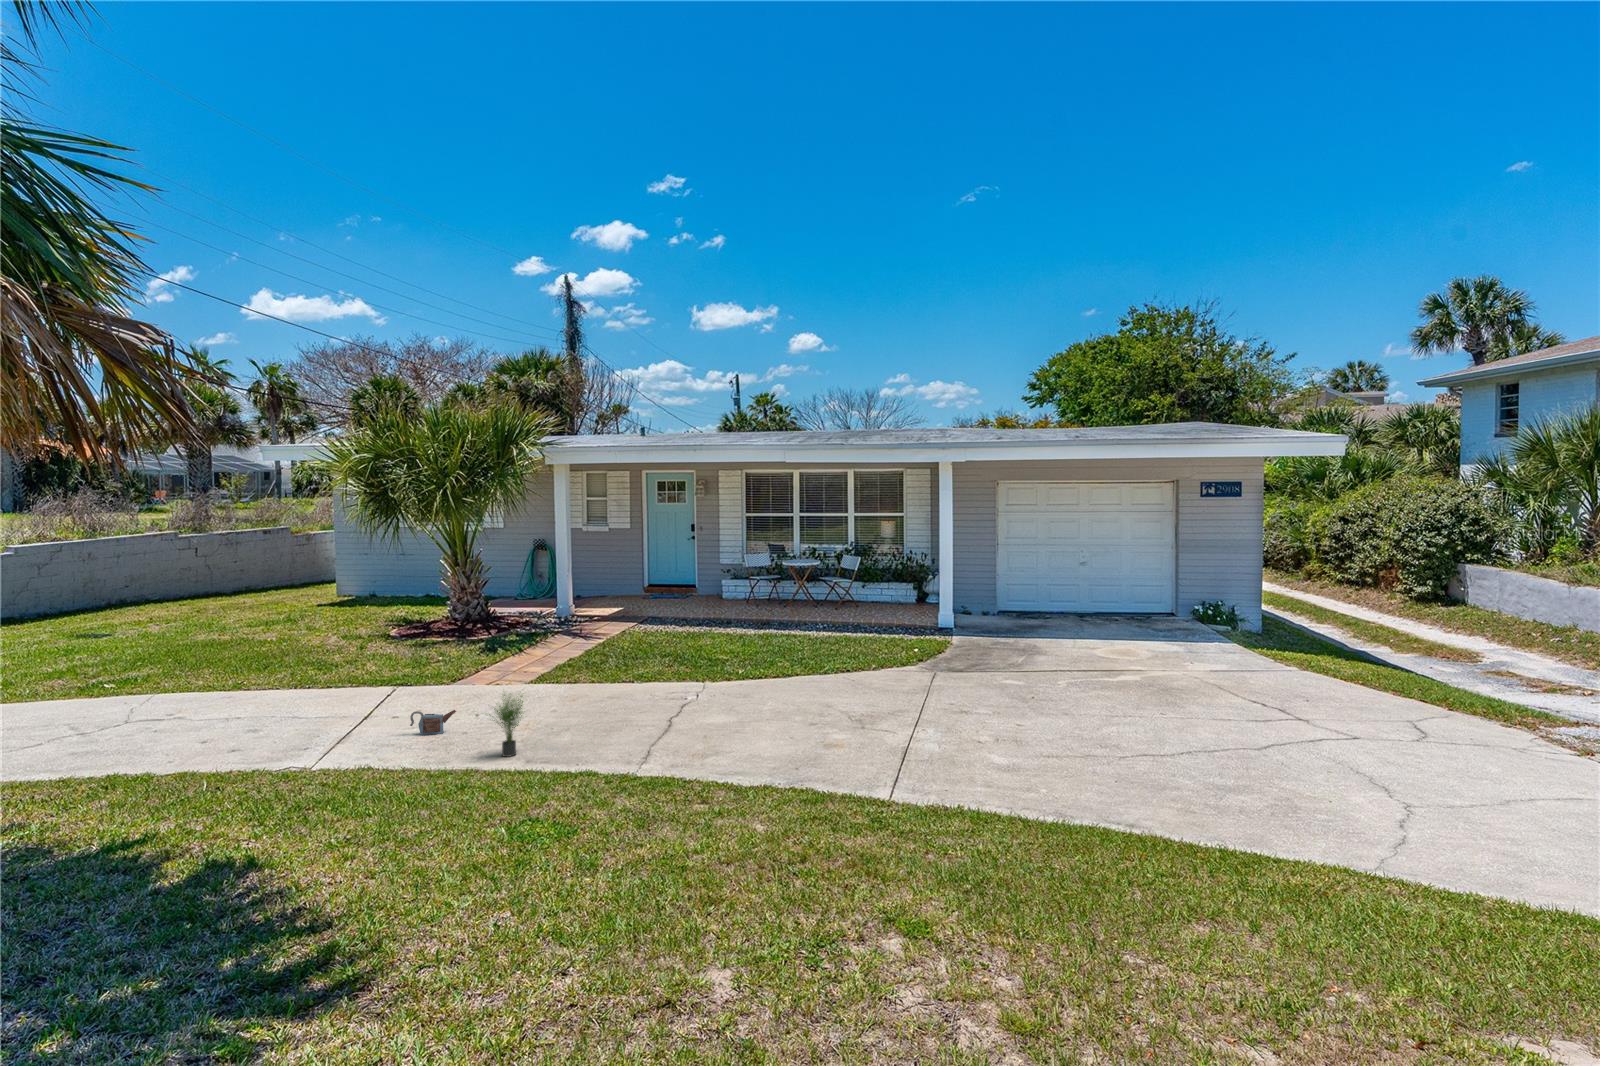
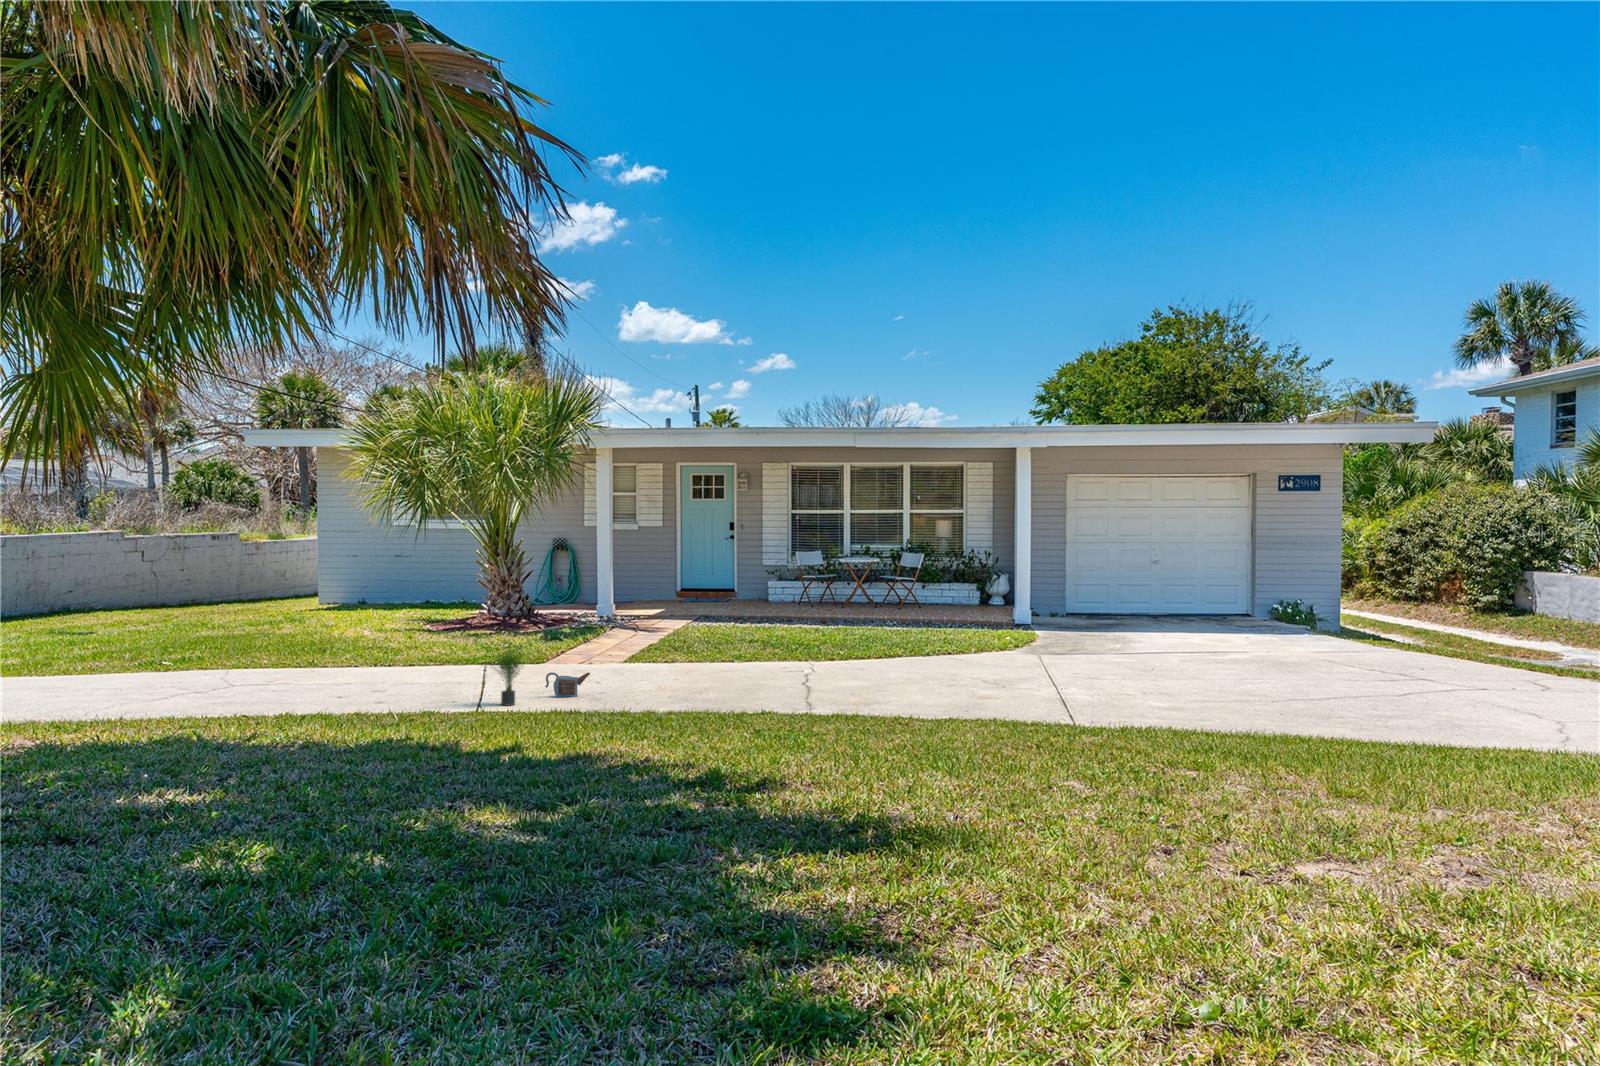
potted plant: present [489,695,523,757] -> present [492,644,523,706]

